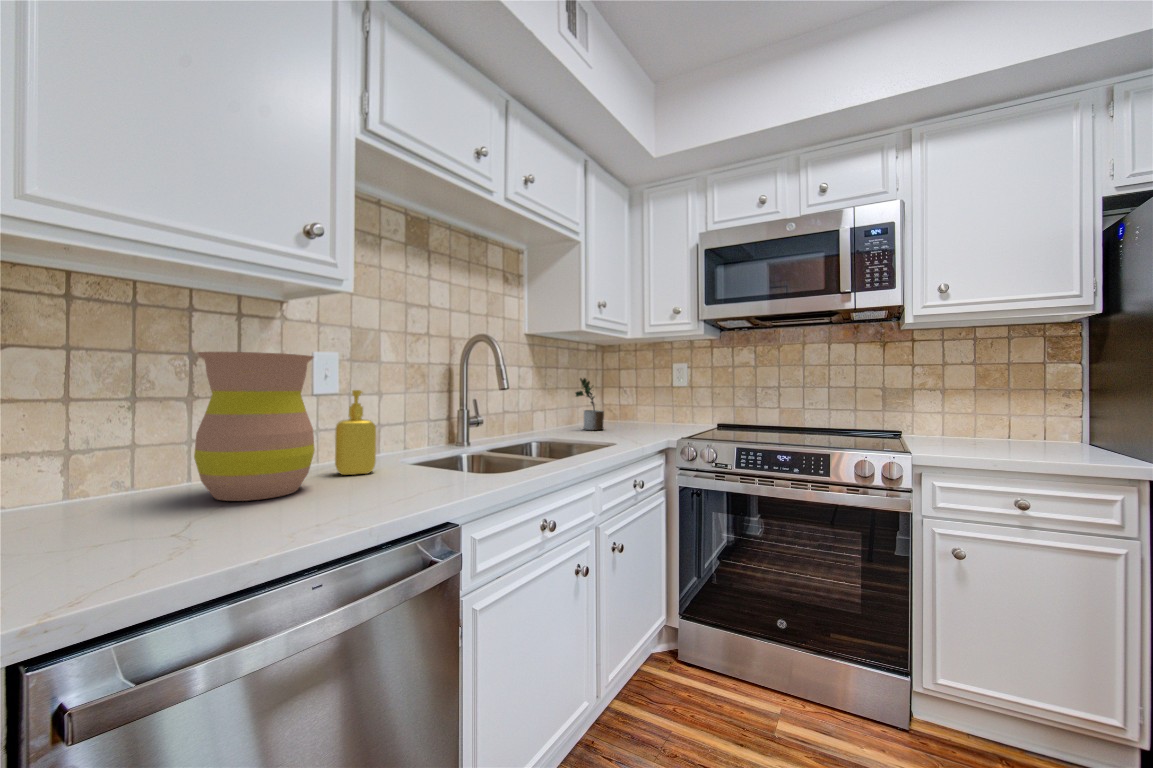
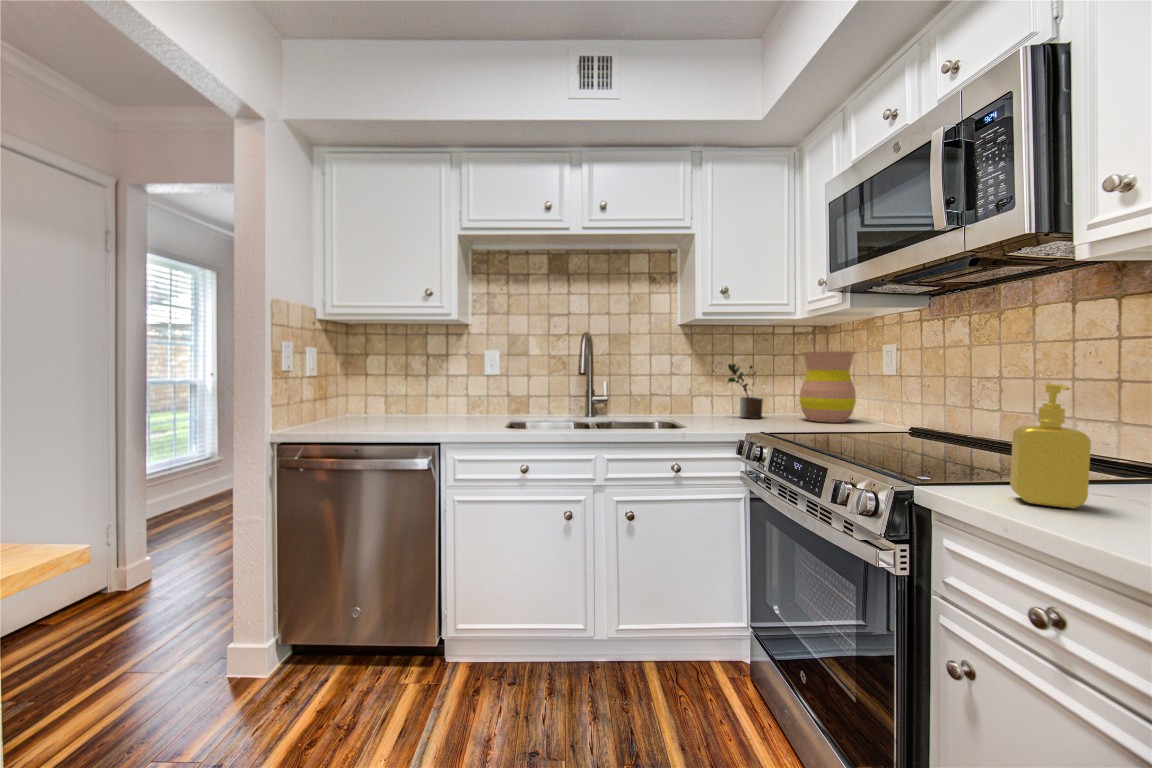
vase: present [194,352,315,501] -> present [800,351,856,423]
soap dispenser: present [335,390,376,475] -> present [1010,384,1091,508]

